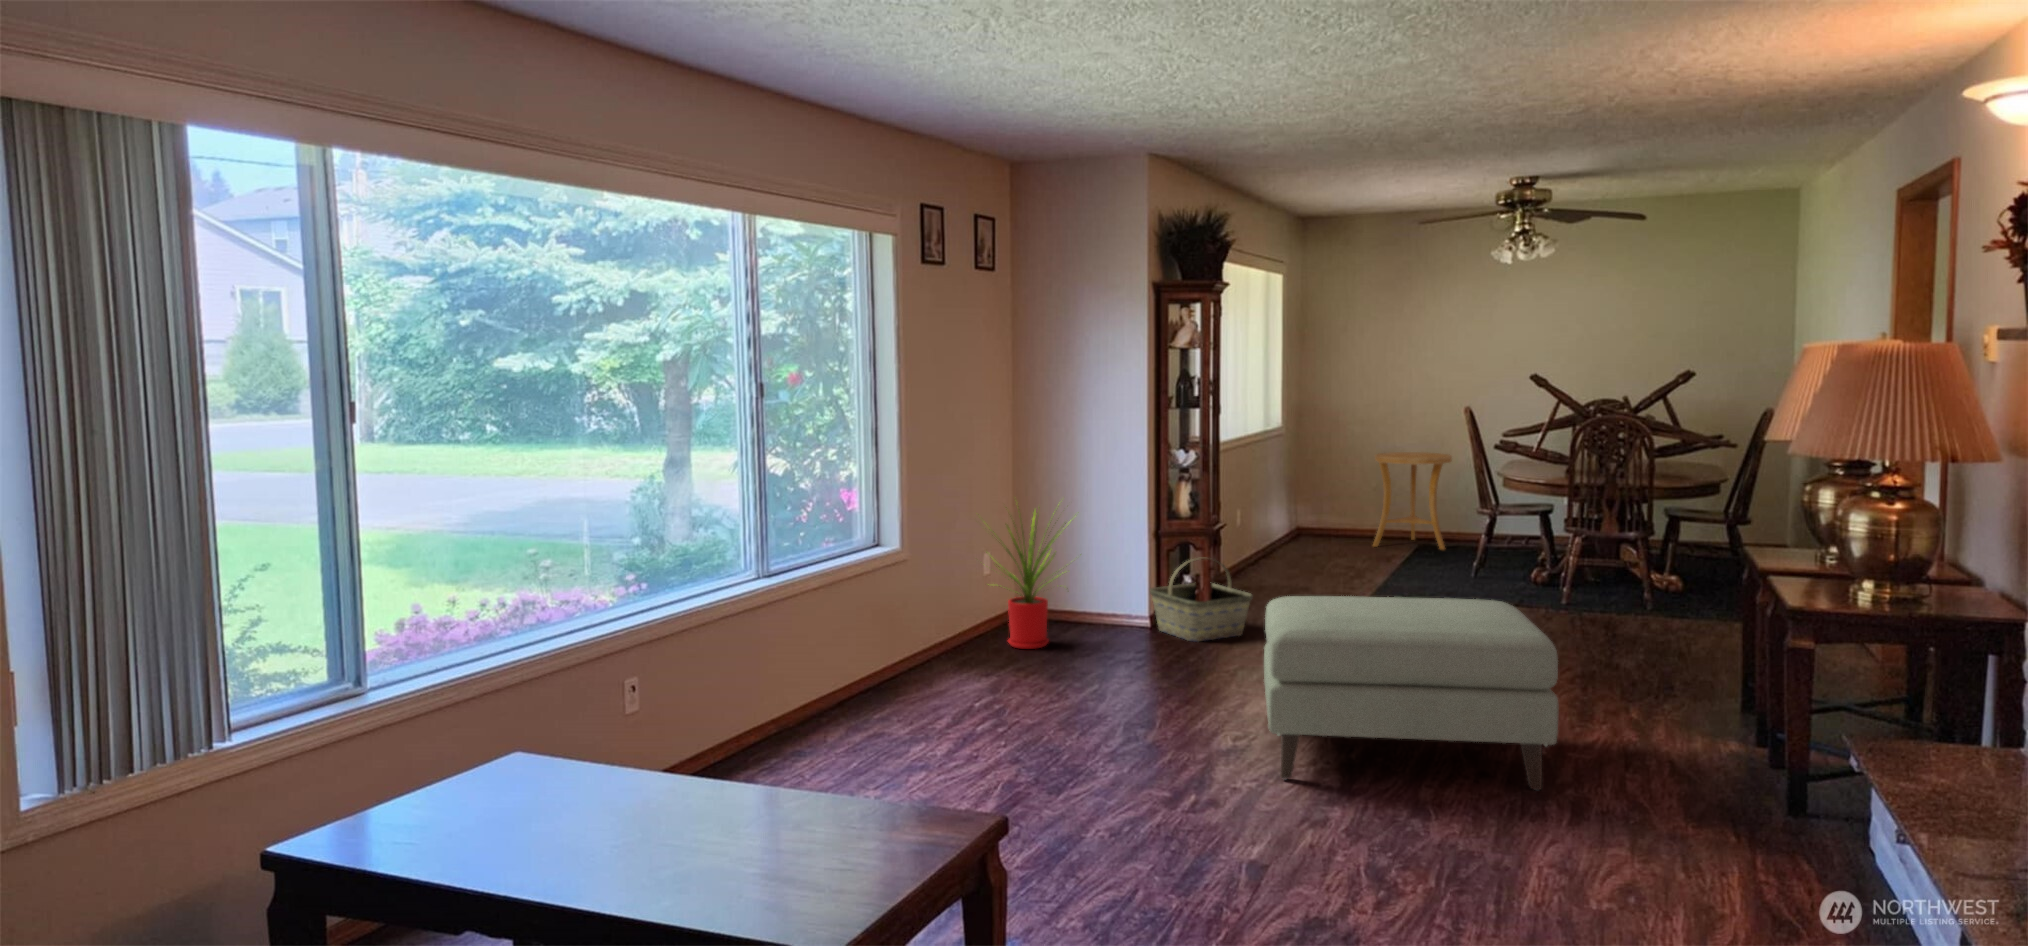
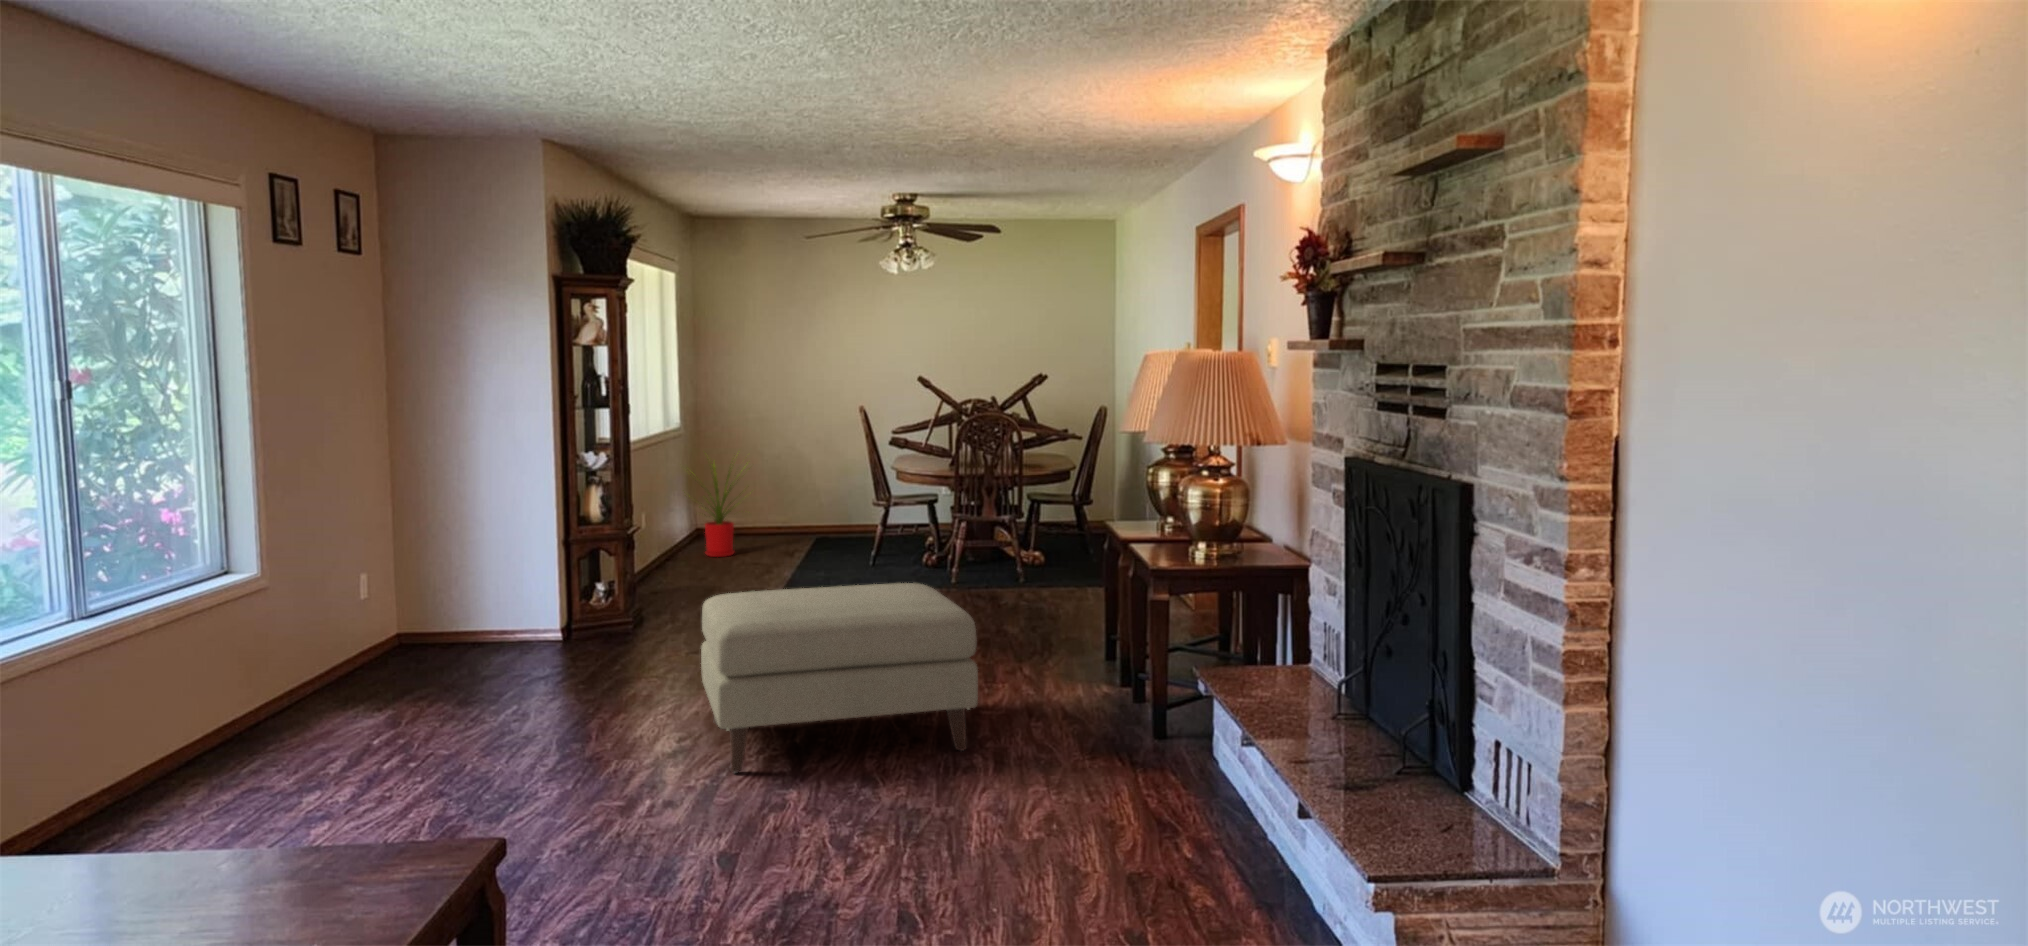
side table: present [1373,452,1452,549] -> none [770,450,844,545]
house plant: present [984,500,1071,649] -> present [689,457,748,557]
basket: present [1150,558,1253,642] -> none [557,564,670,652]

